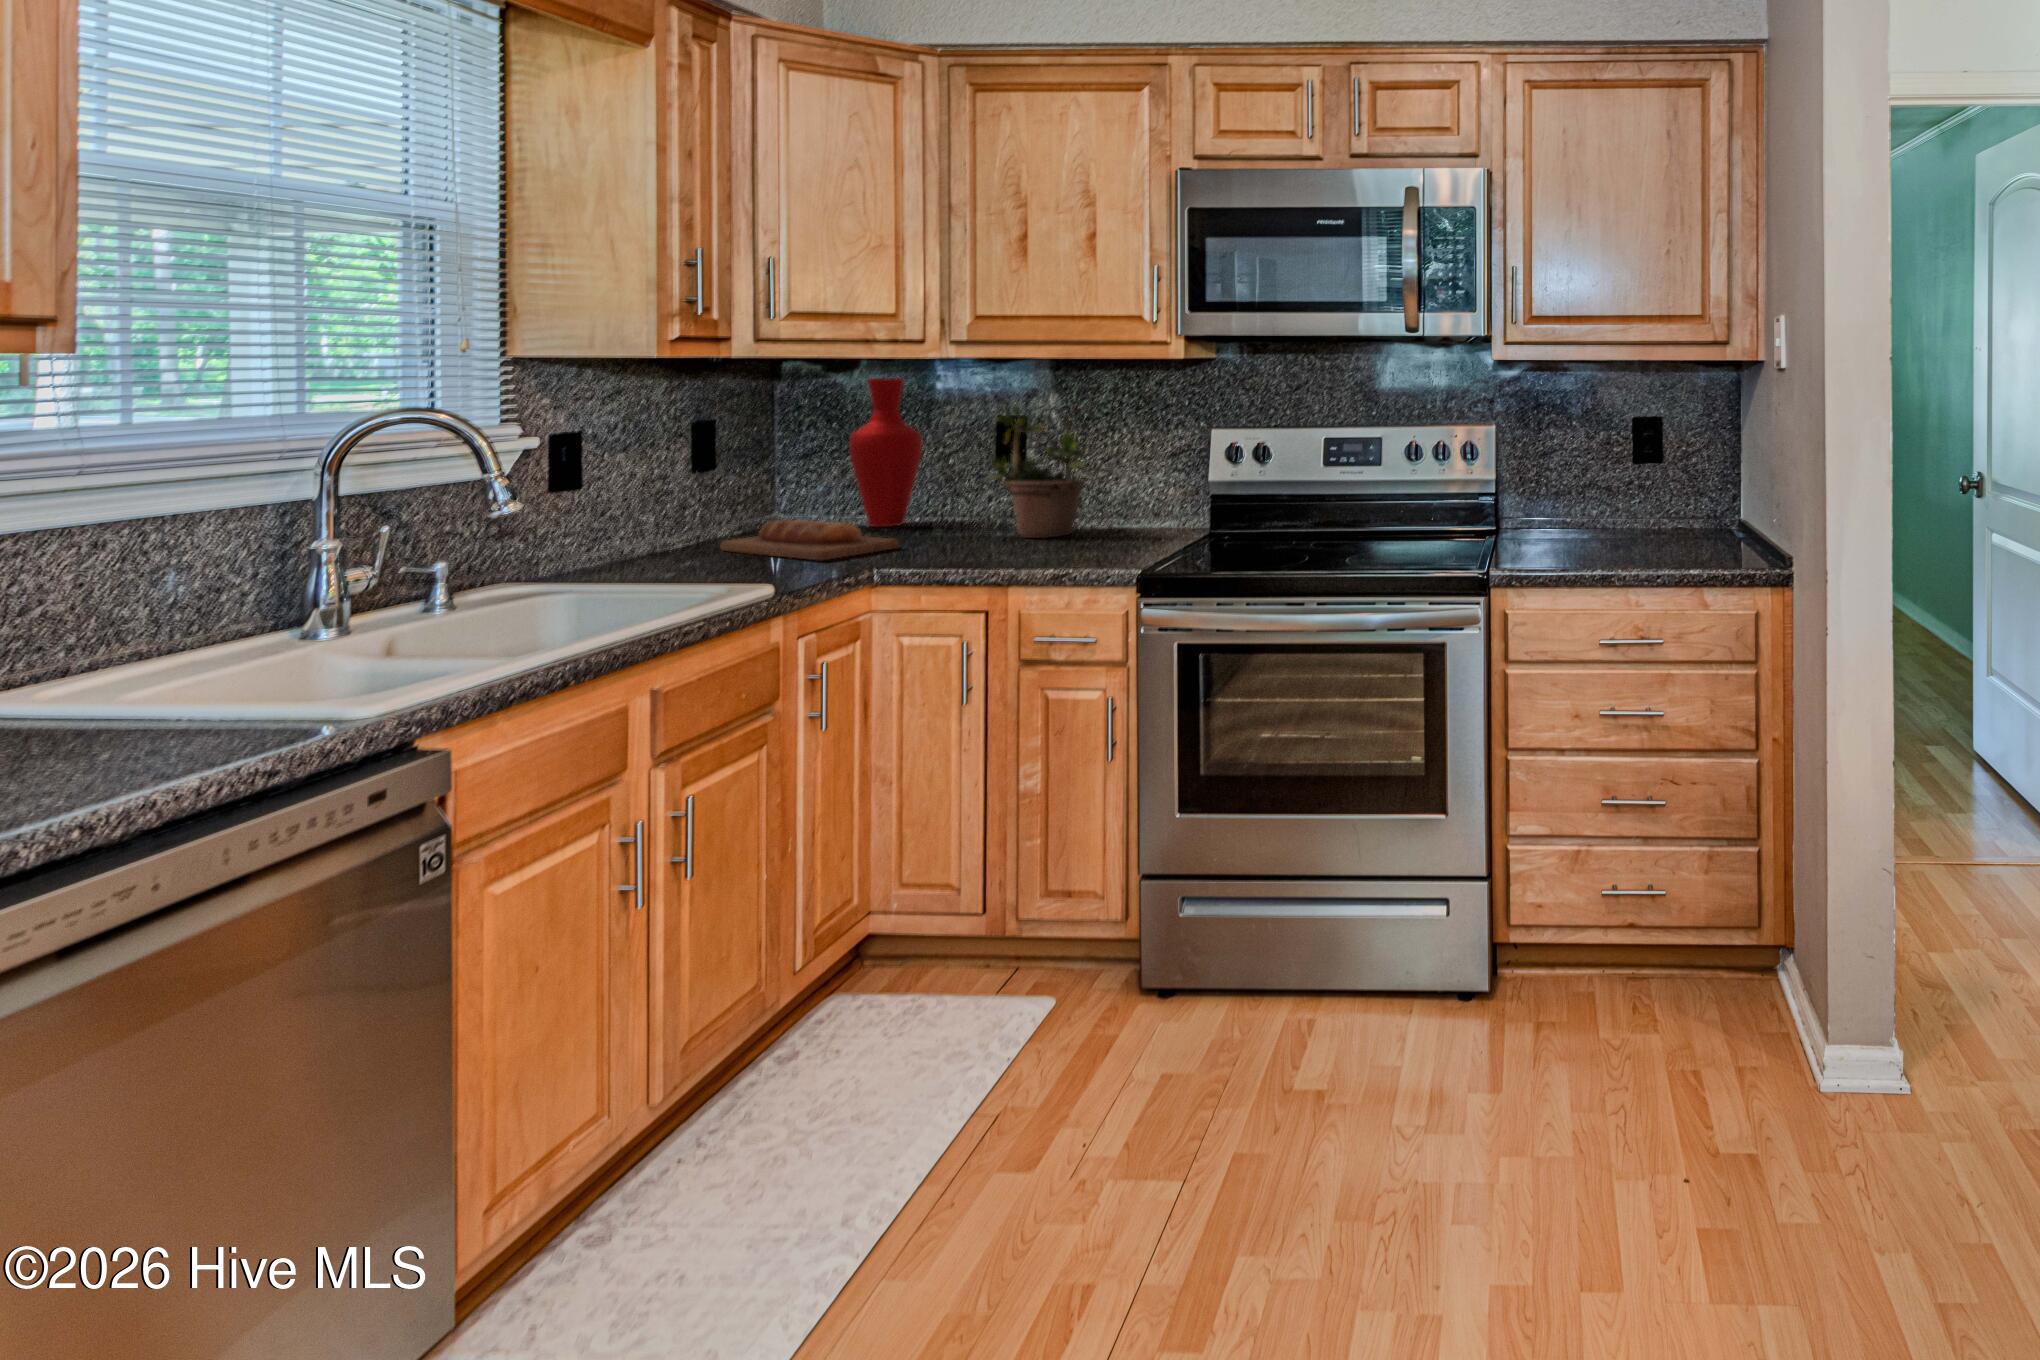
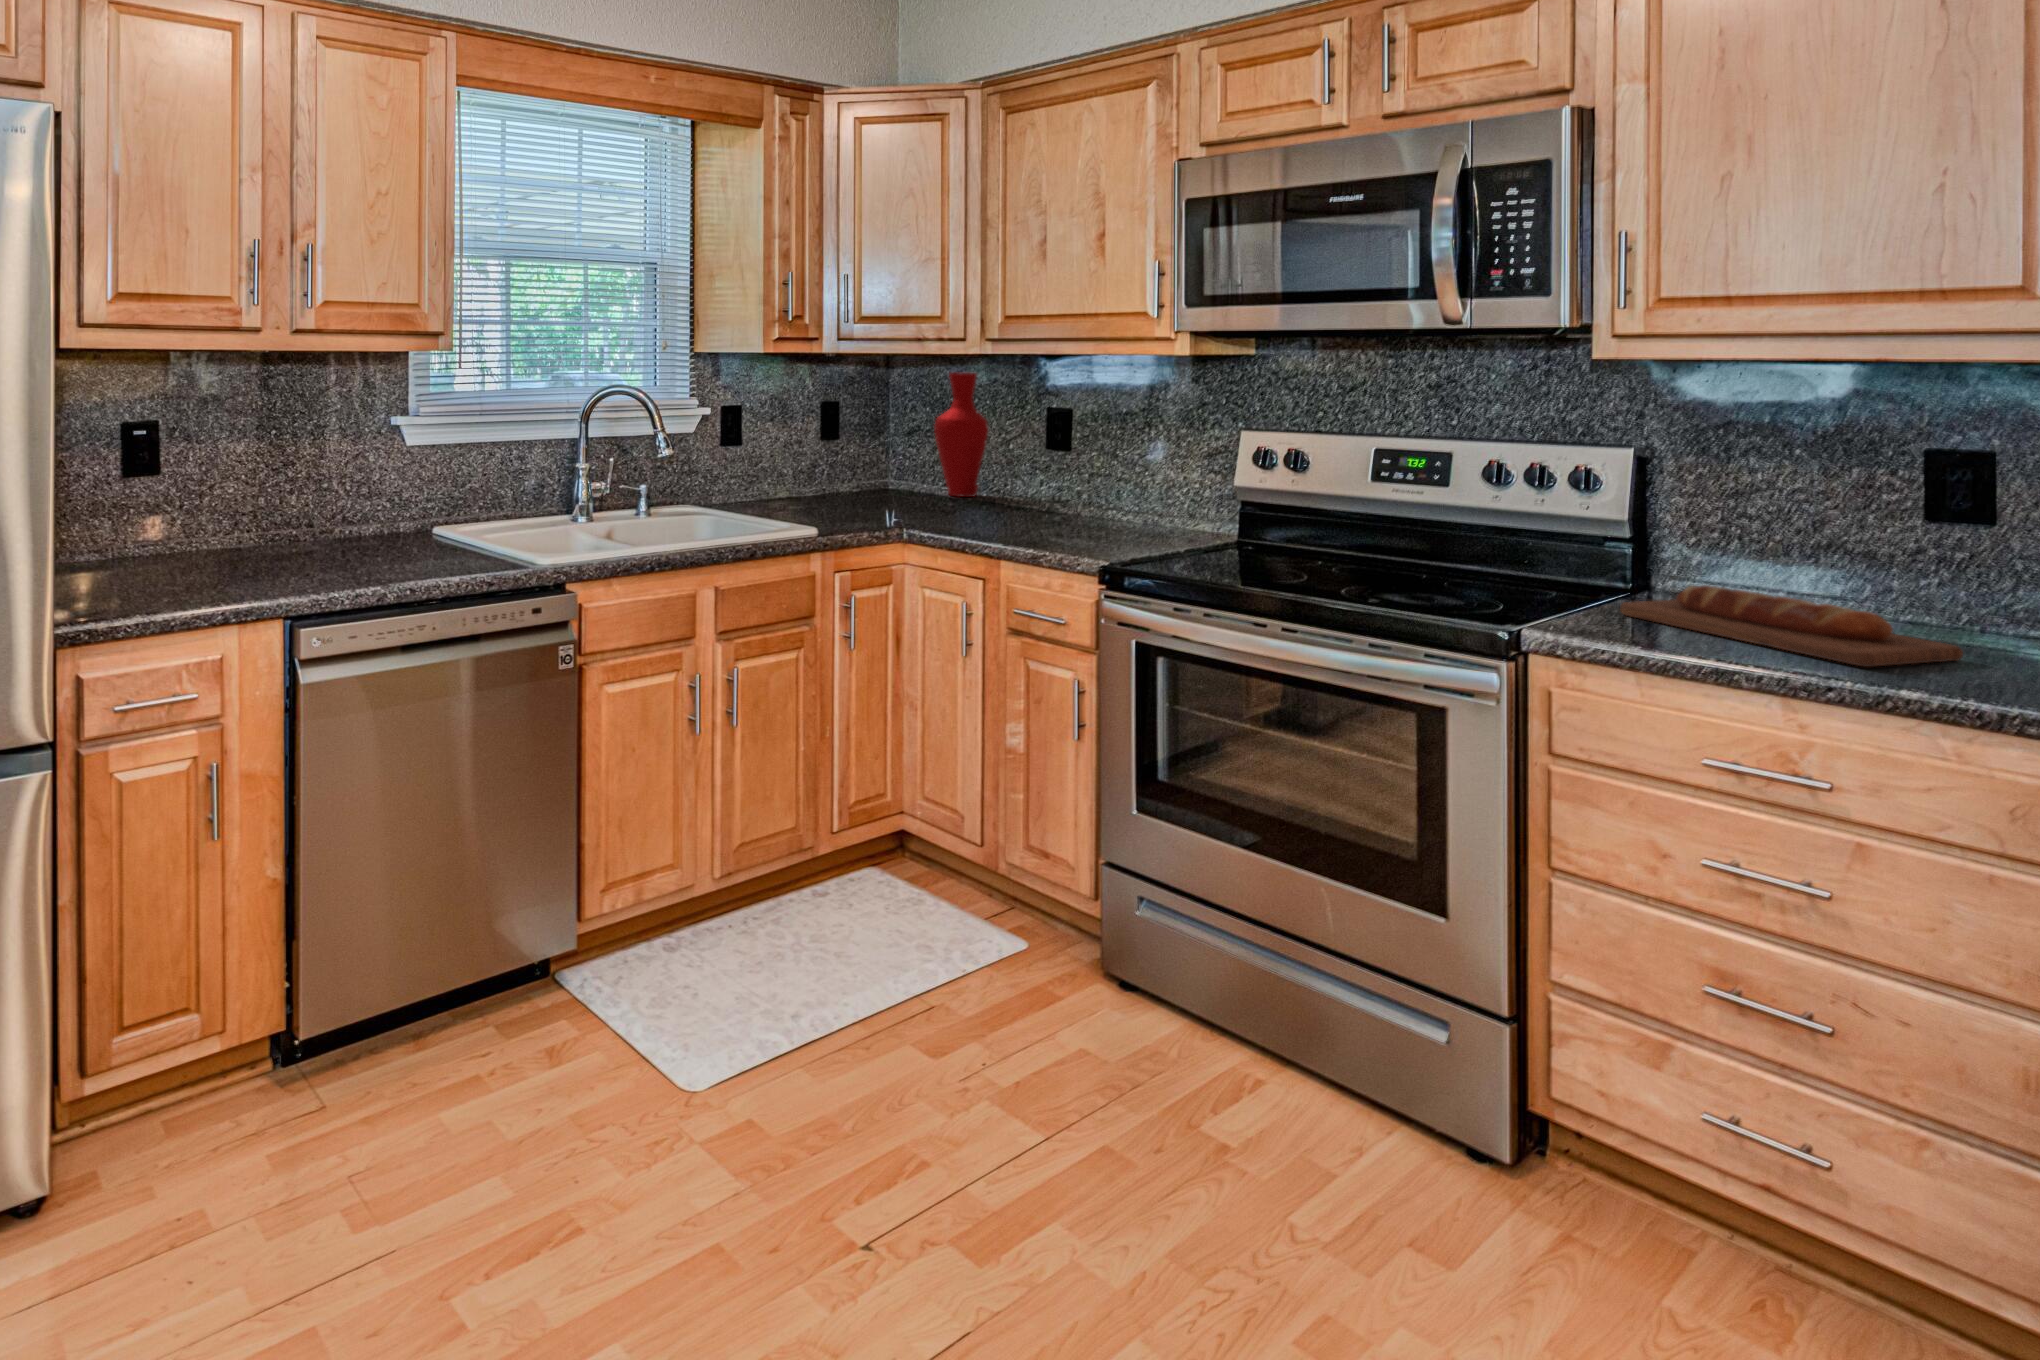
potted plant: present [988,406,1086,538] -> none [1025,389,1113,522]
bread loaf: present [720,520,899,560] -> present [1620,585,1963,667]

